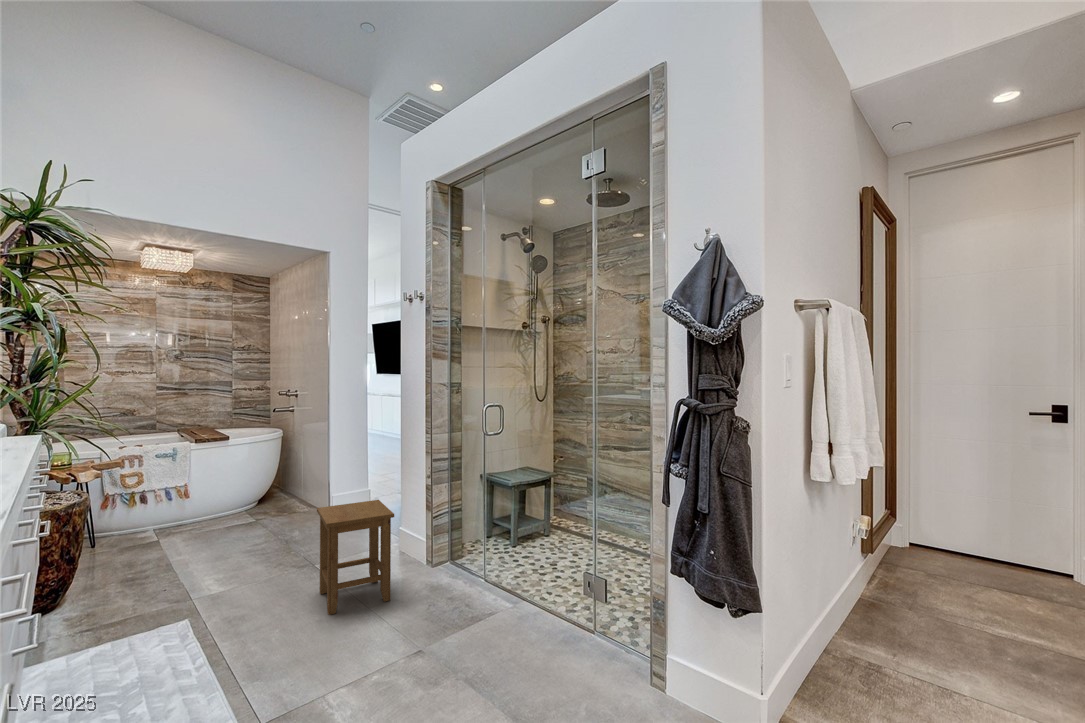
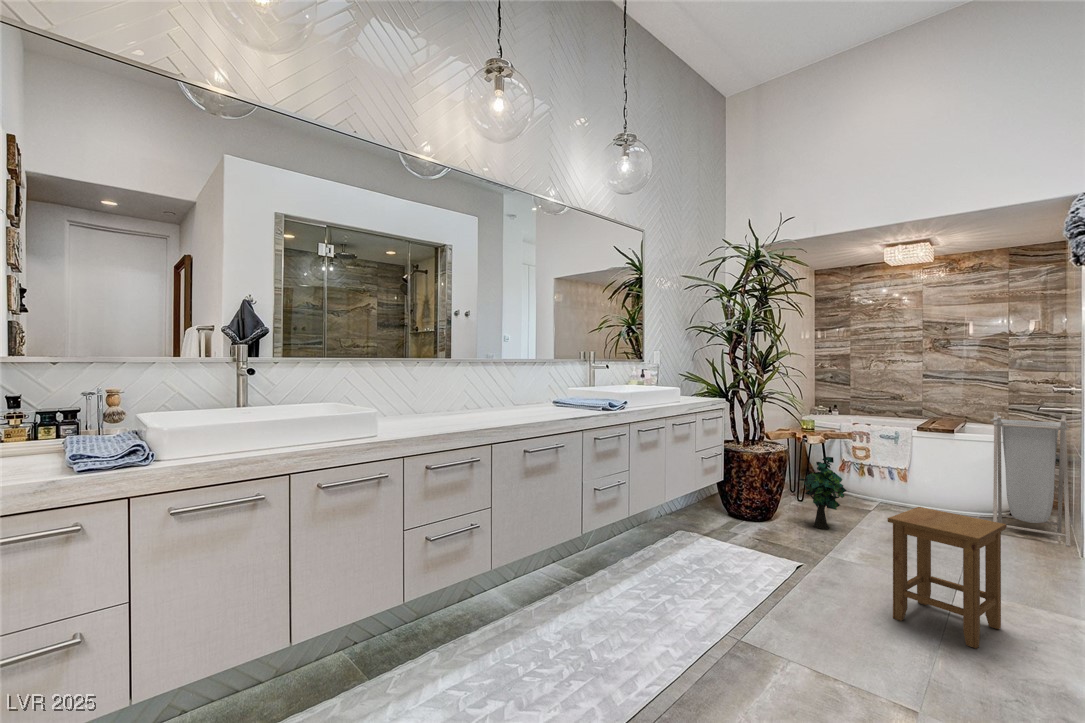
laundry hamper: none [256,414,319,522] -> present [990,412,1070,547]
decorative plant: none [105,489,172,582] -> present [799,457,847,529]

